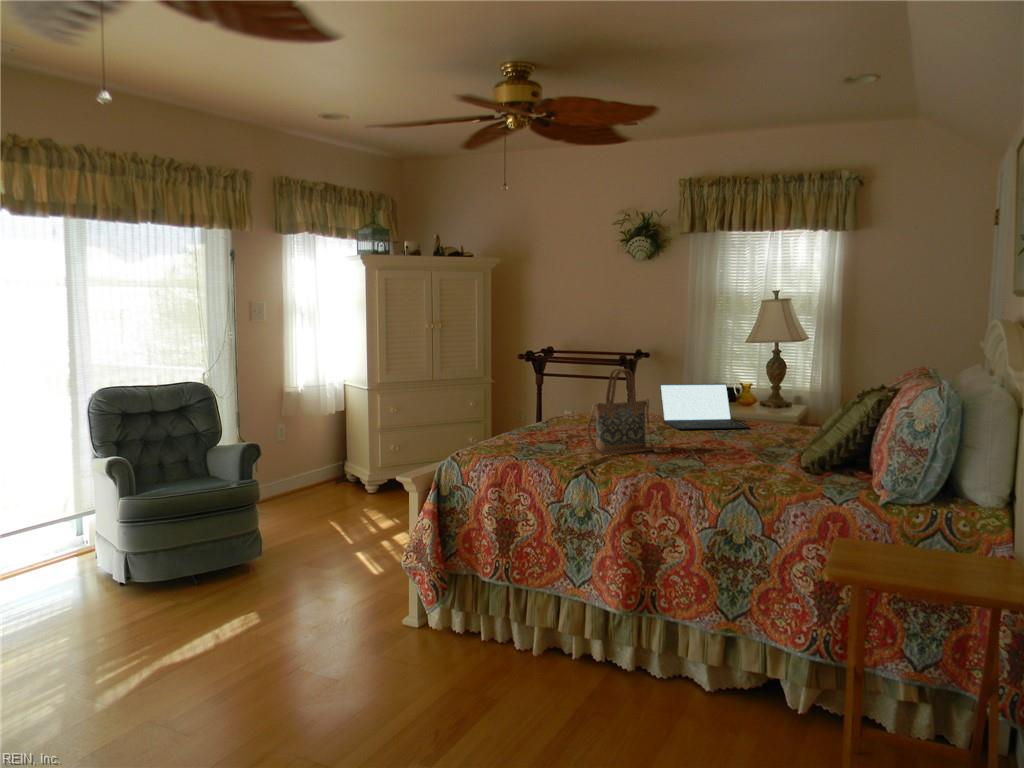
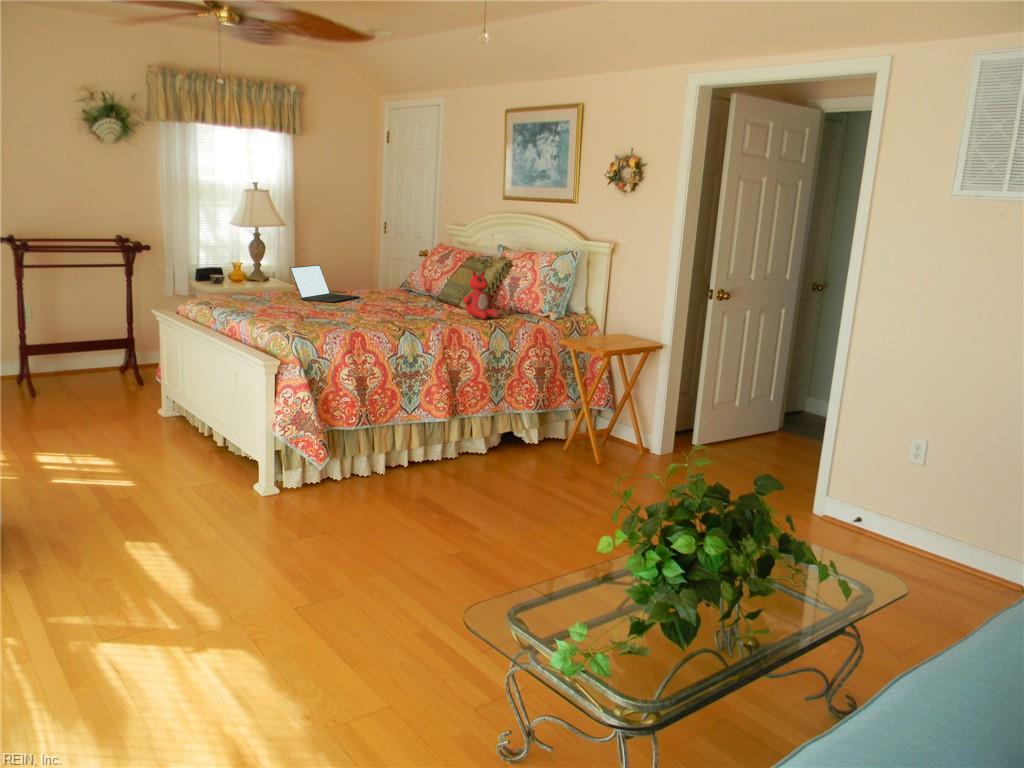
handbag: present [587,369,671,455] -> none [360,252,397,319]
stuffed bear: none [727,405,788,482] -> present [463,271,500,319]

